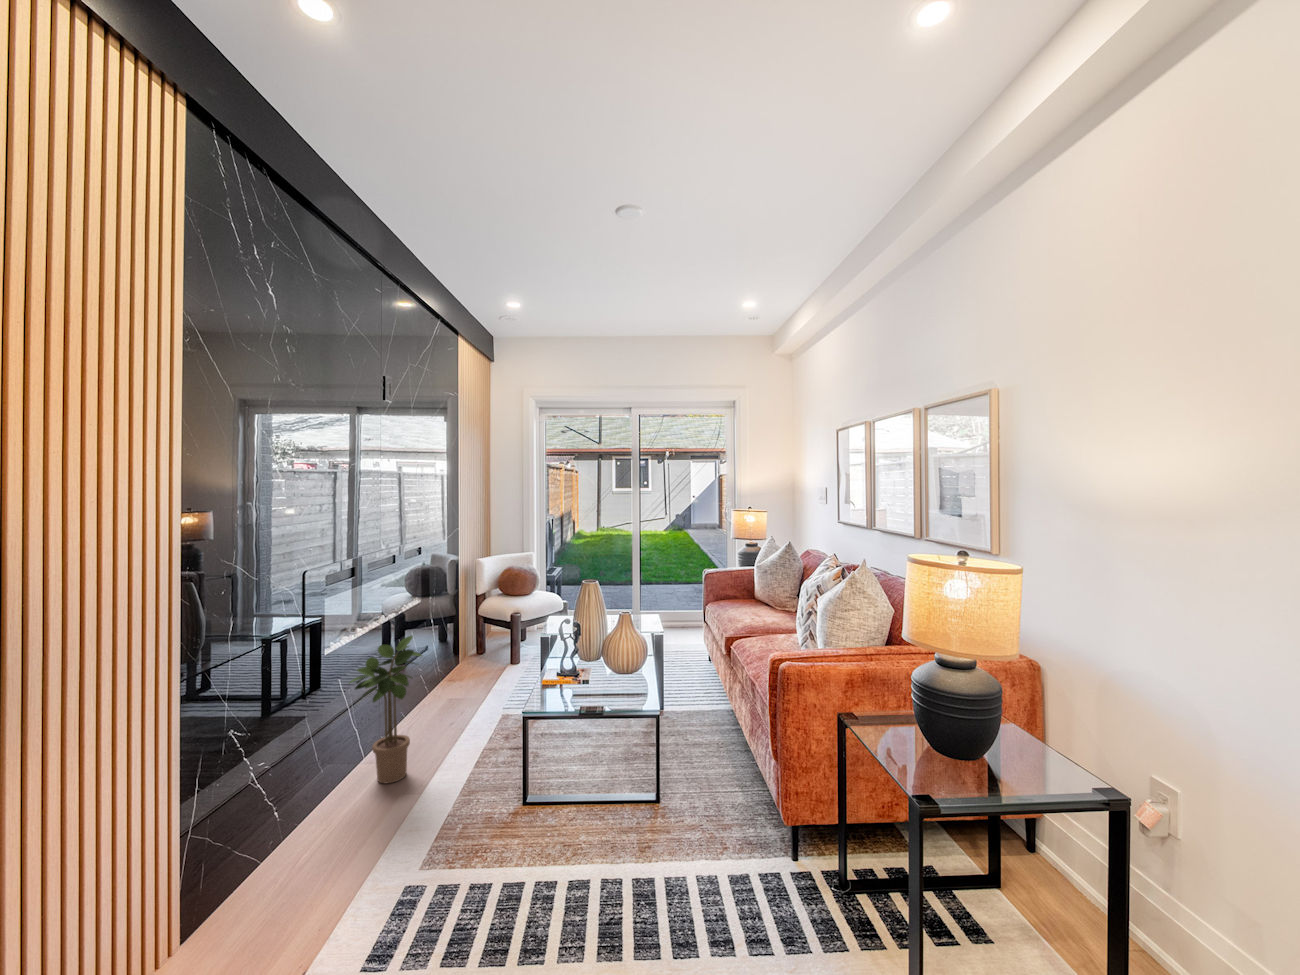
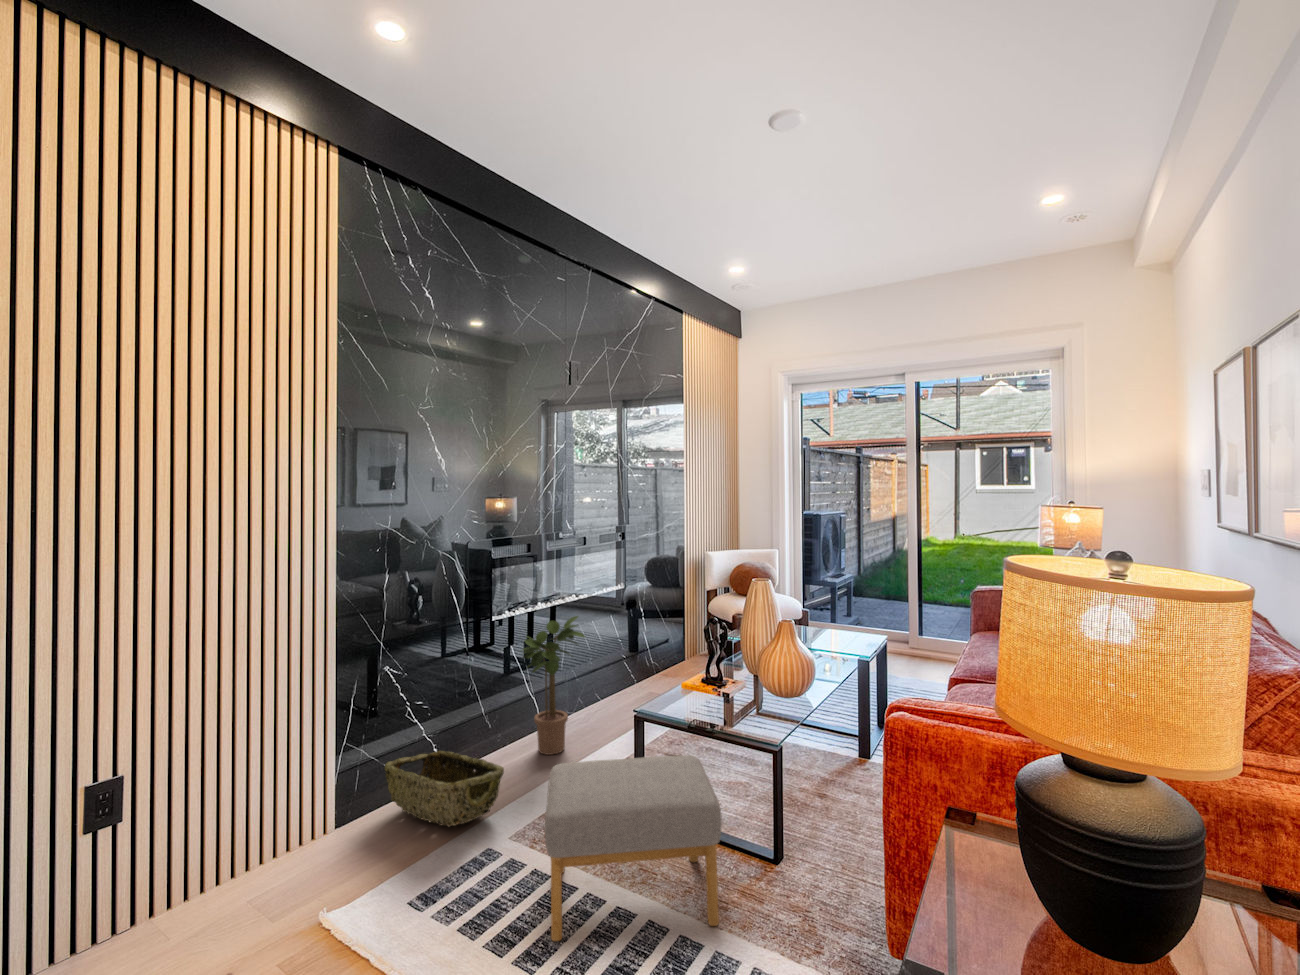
footstool: none [485,735,655,931] -> present [545,755,722,941]
woven basket: none [237,802,394,891] -> present [385,751,504,827]

